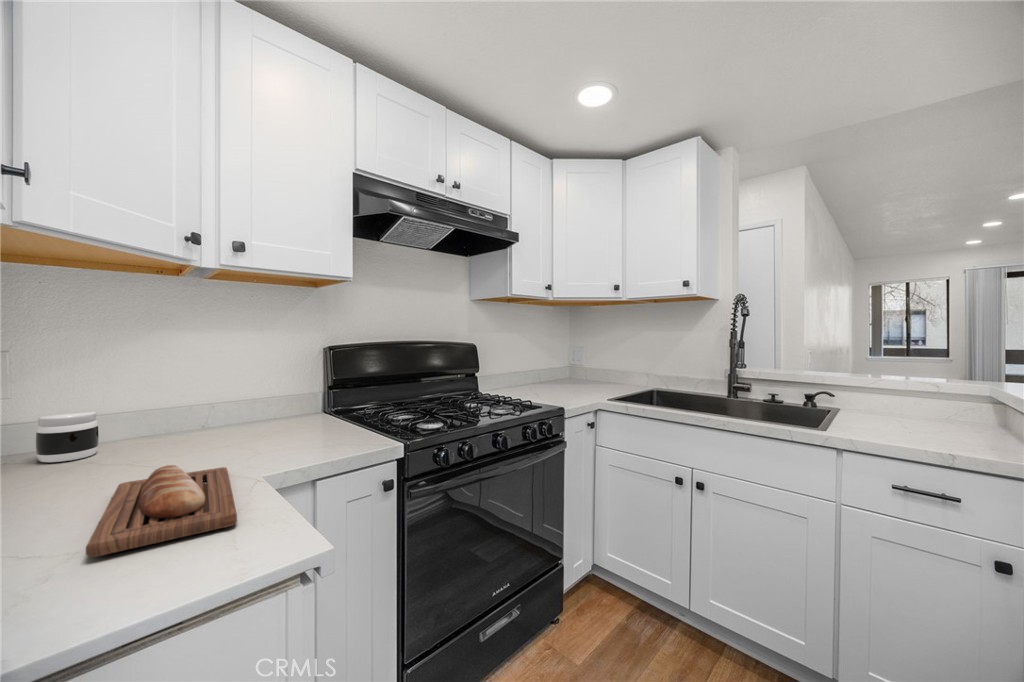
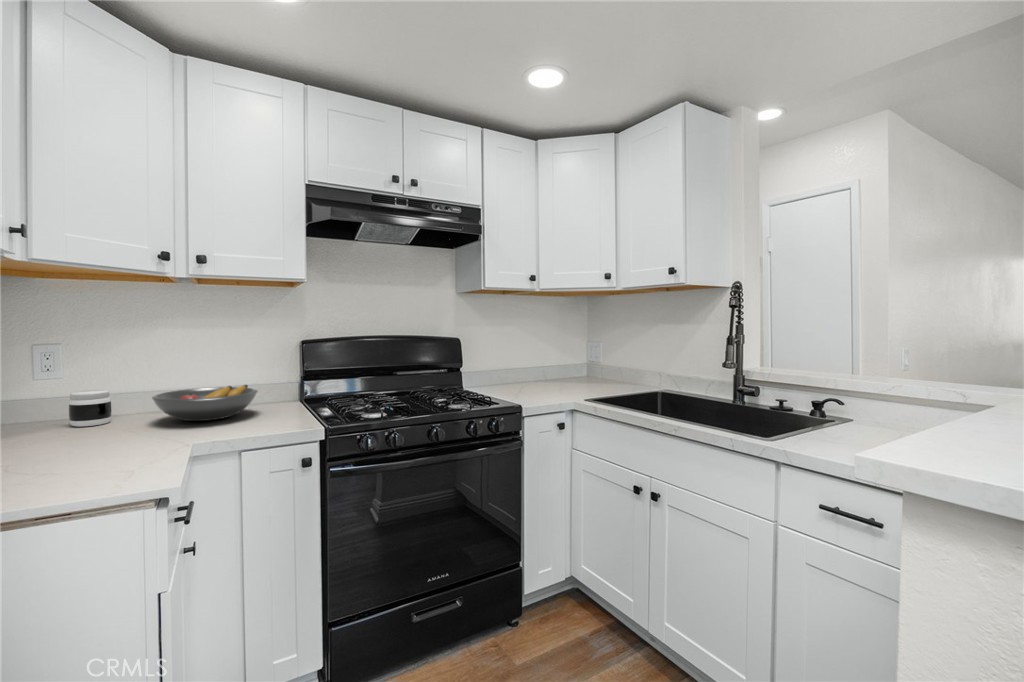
fruit bowl: none [165,397,296,444] -> present [152,385,257,421]
bread loaf: present [86,465,237,557] -> none [38,431,173,483]

